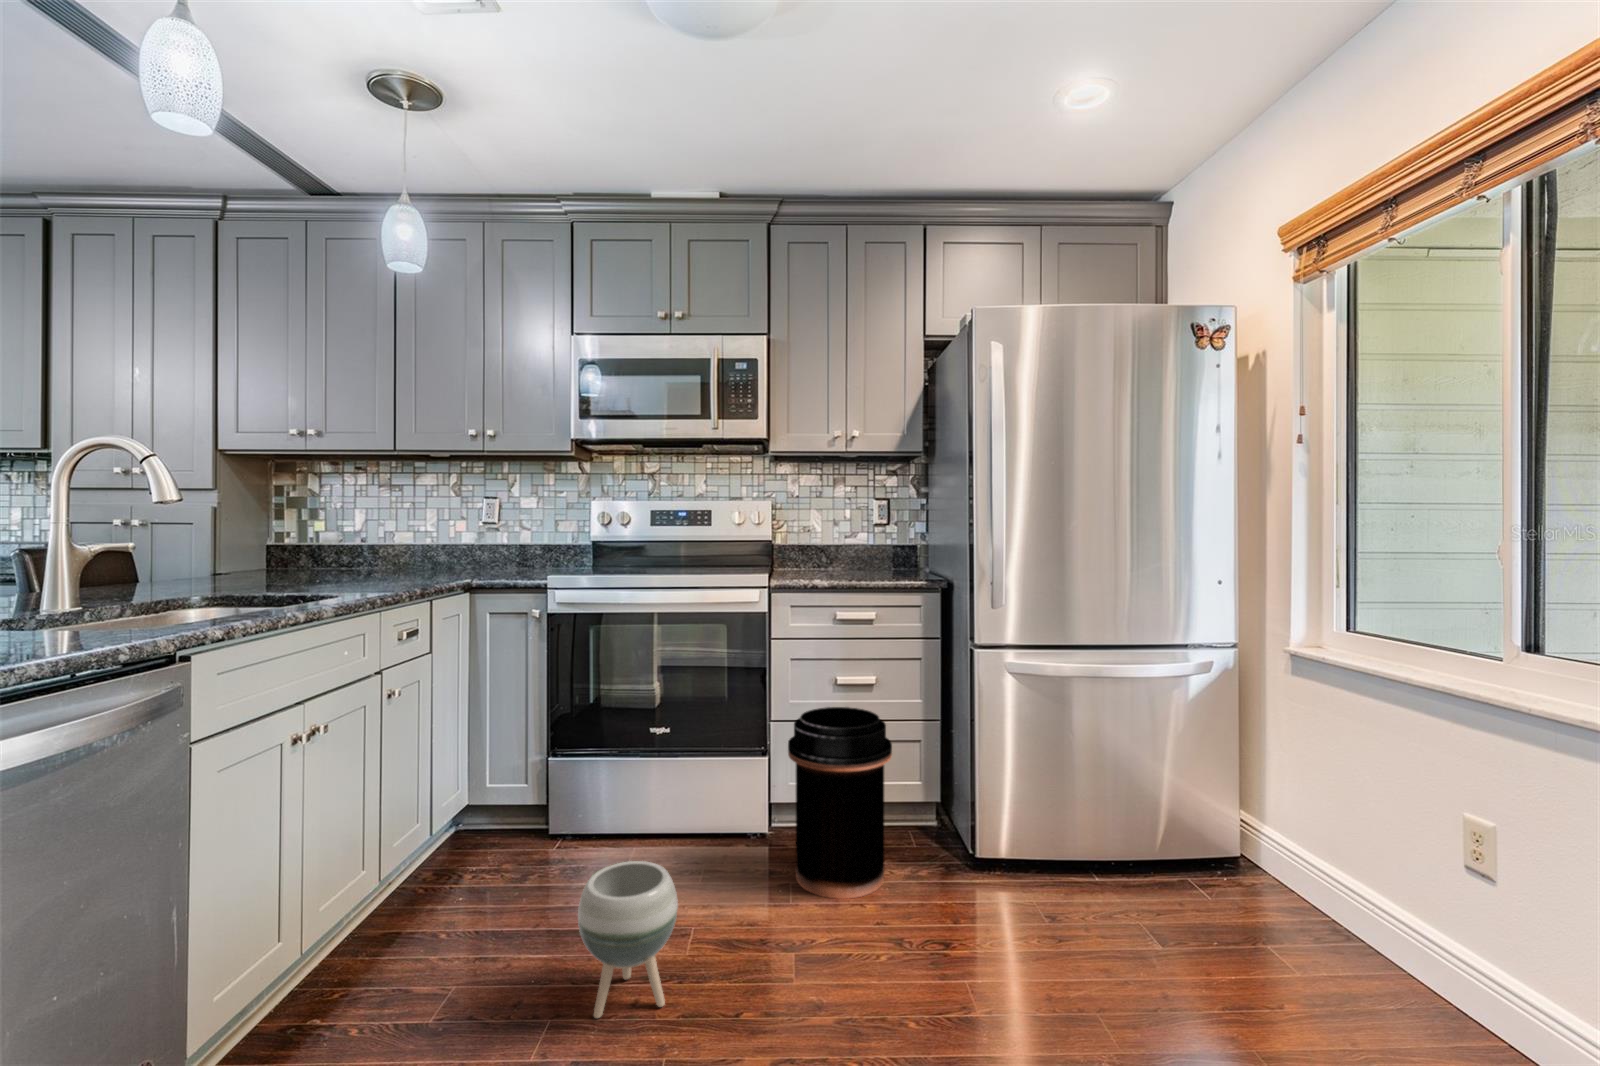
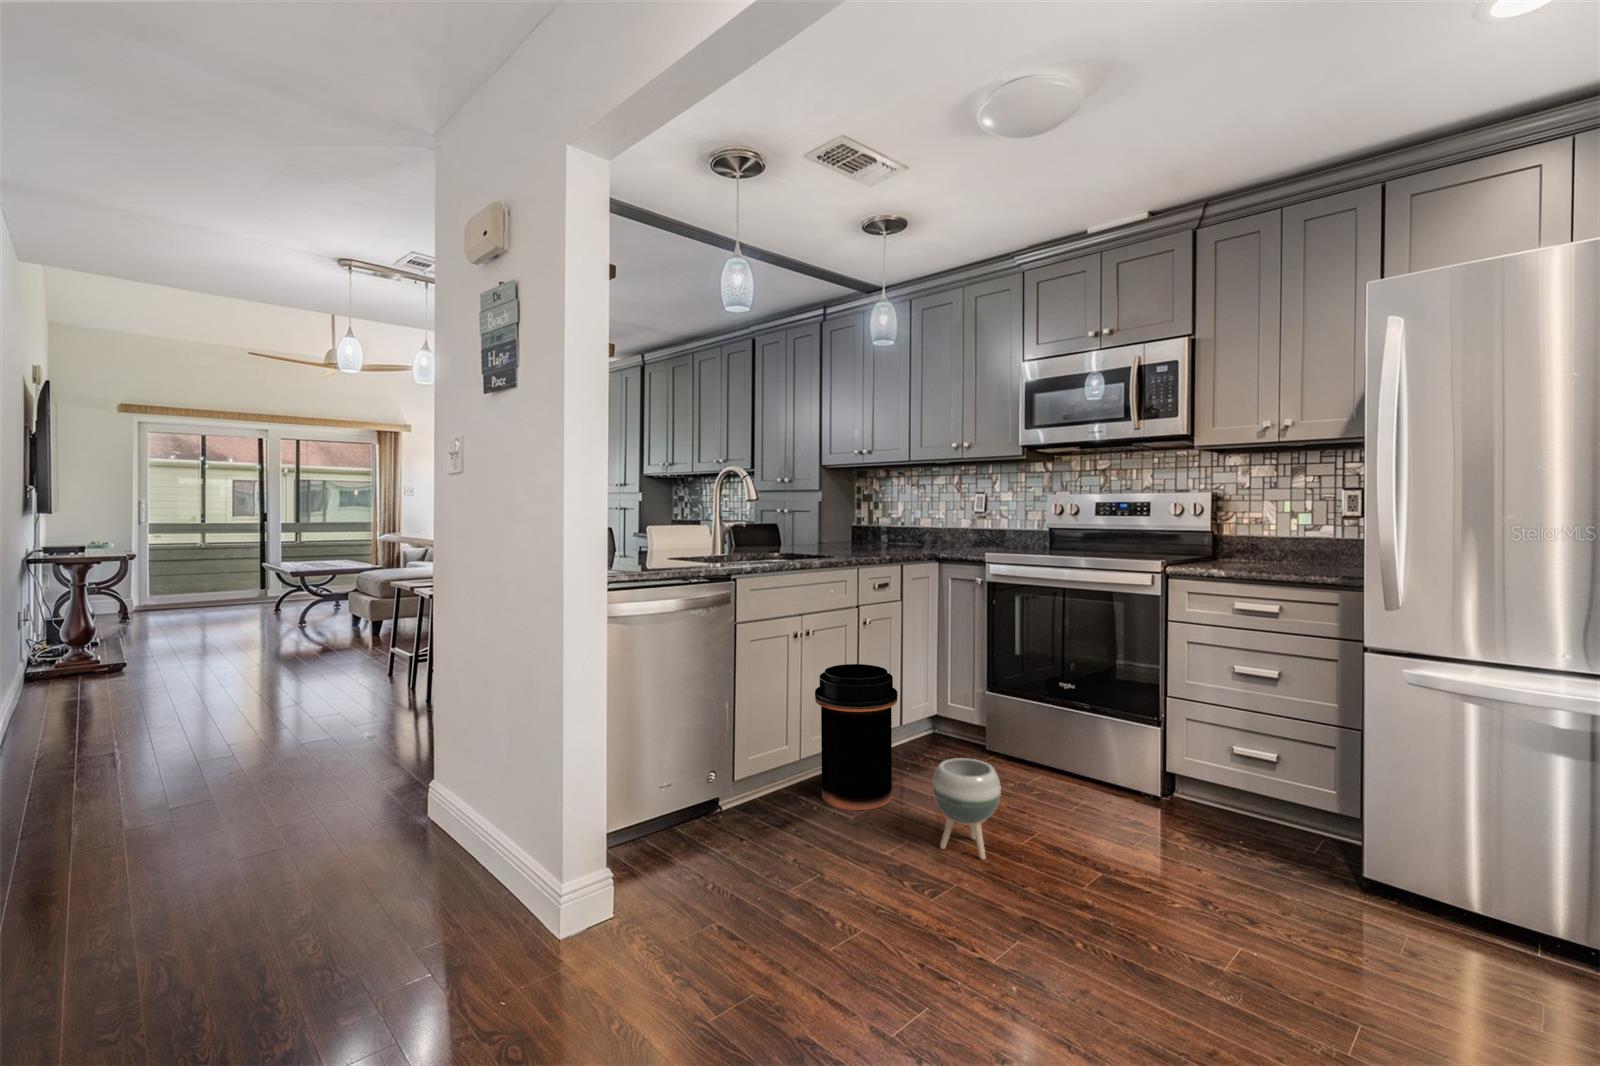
trash can: present [788,707,892,899] -> present [815,664,898,810]

